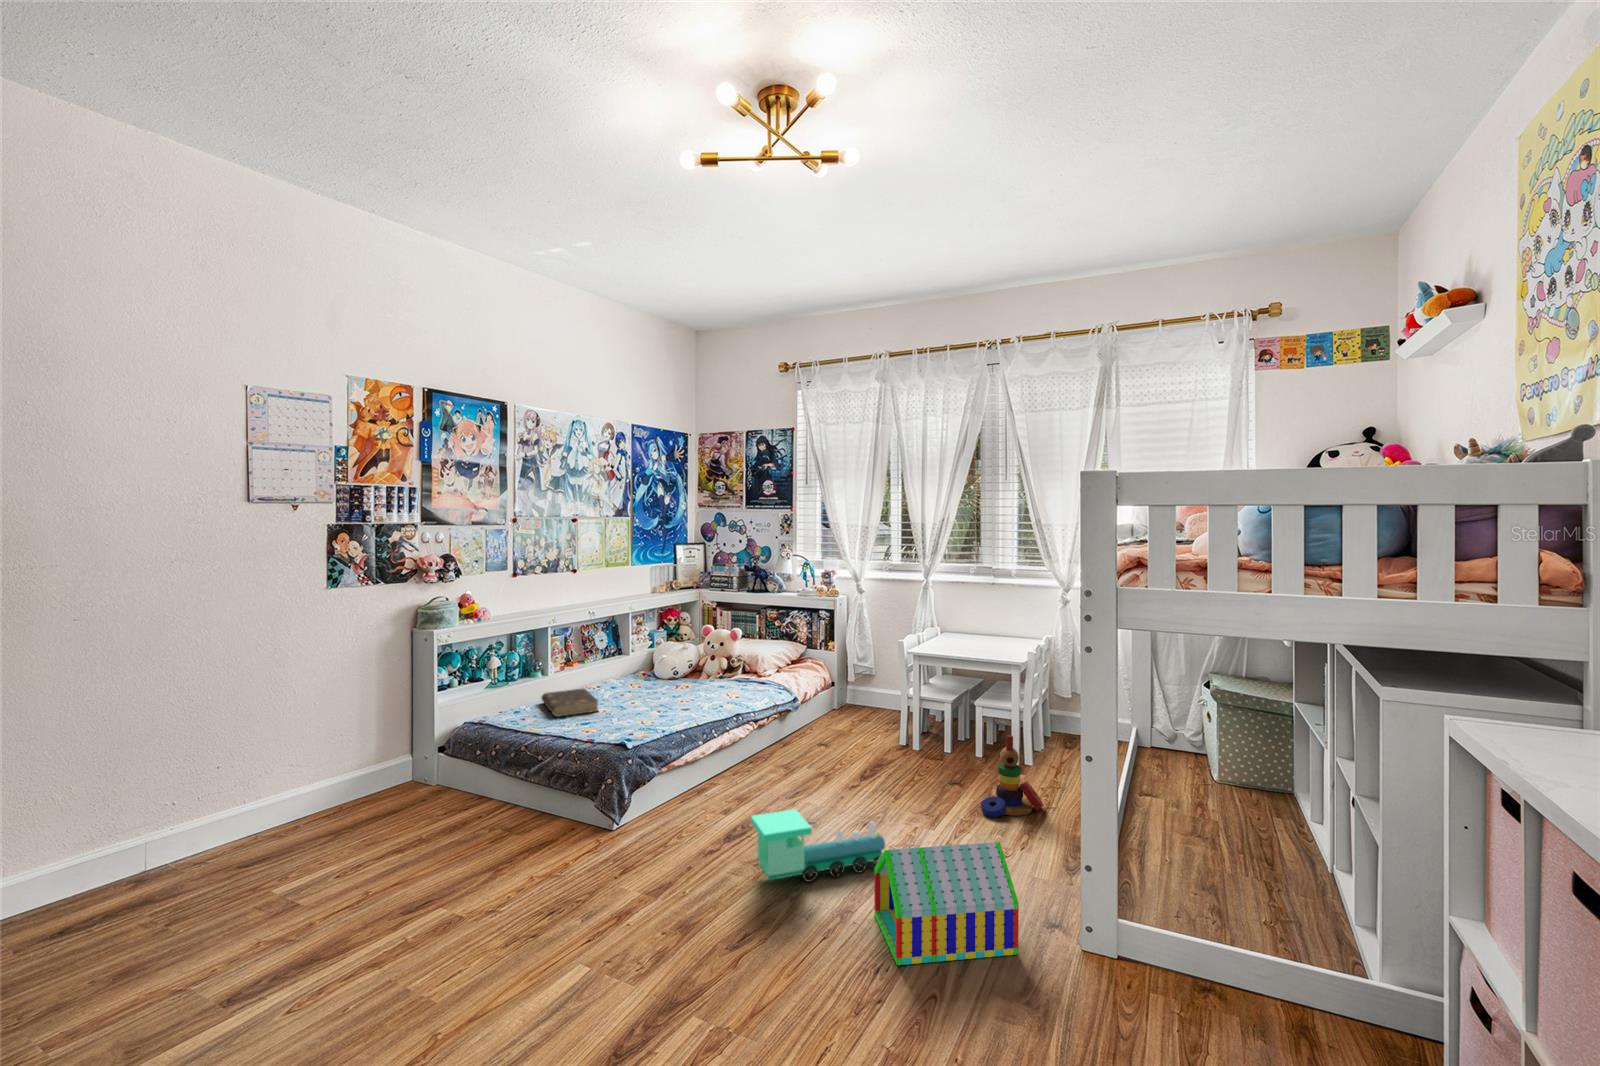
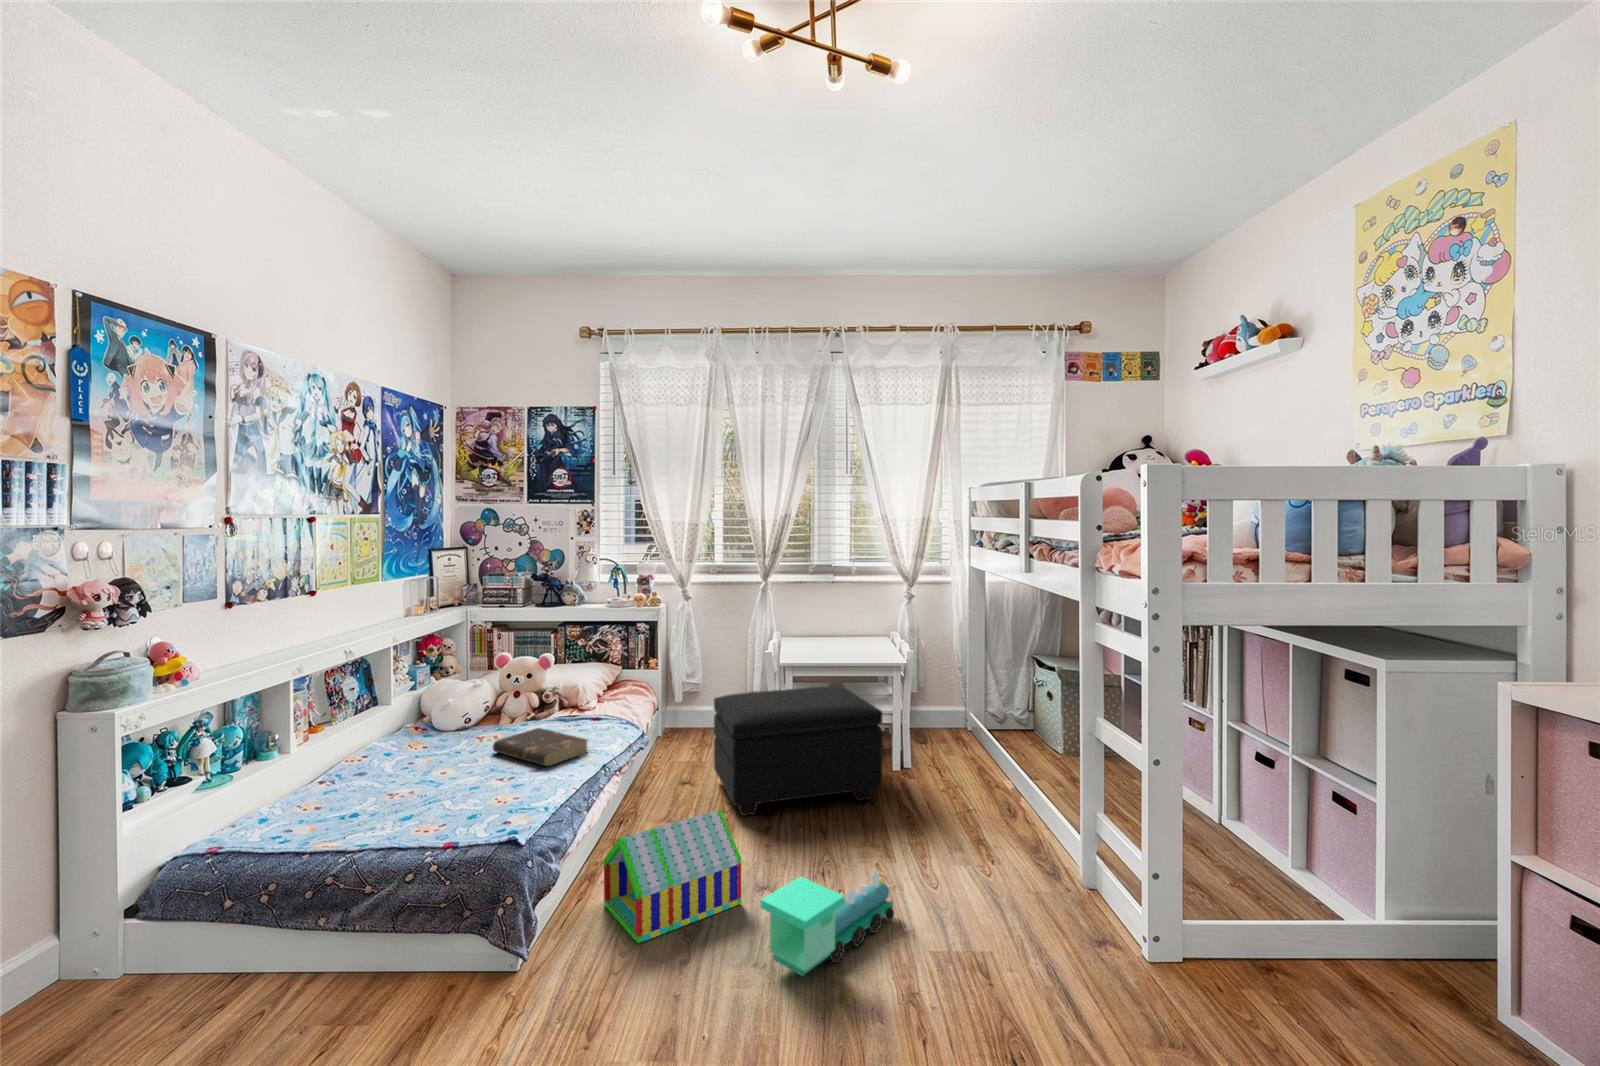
footstool: none [831,673,972,783] -> present [714,686,883,816]
book: present [542,689,598,717] -> present [493,728,588,766]
stacking toy: present [981,735,1043,817] -> none [912,741,967,831]
toy house: present [874,842,1019,965] -> present [604,810,741,943]

